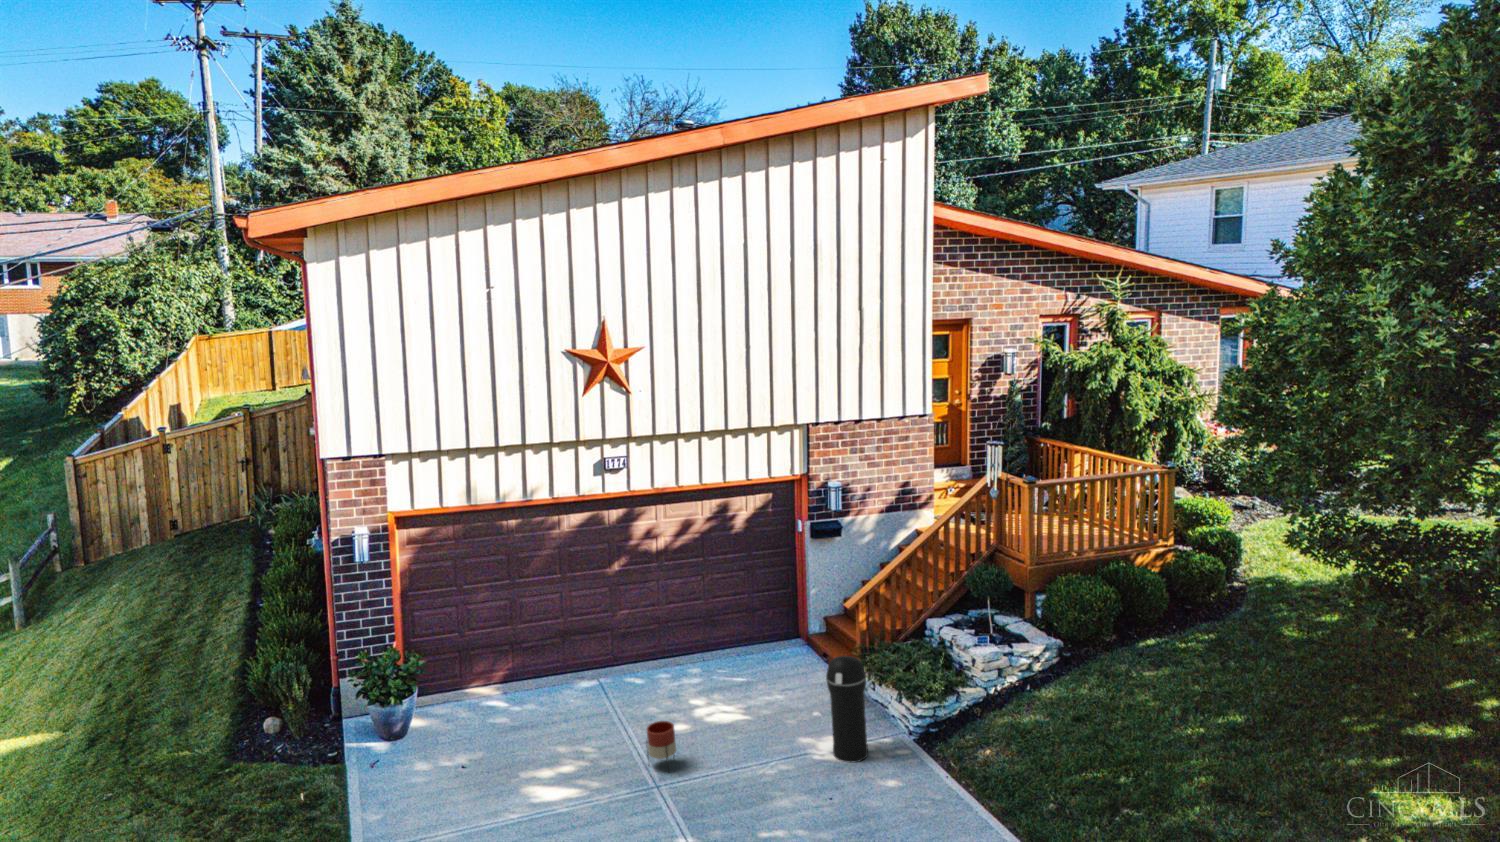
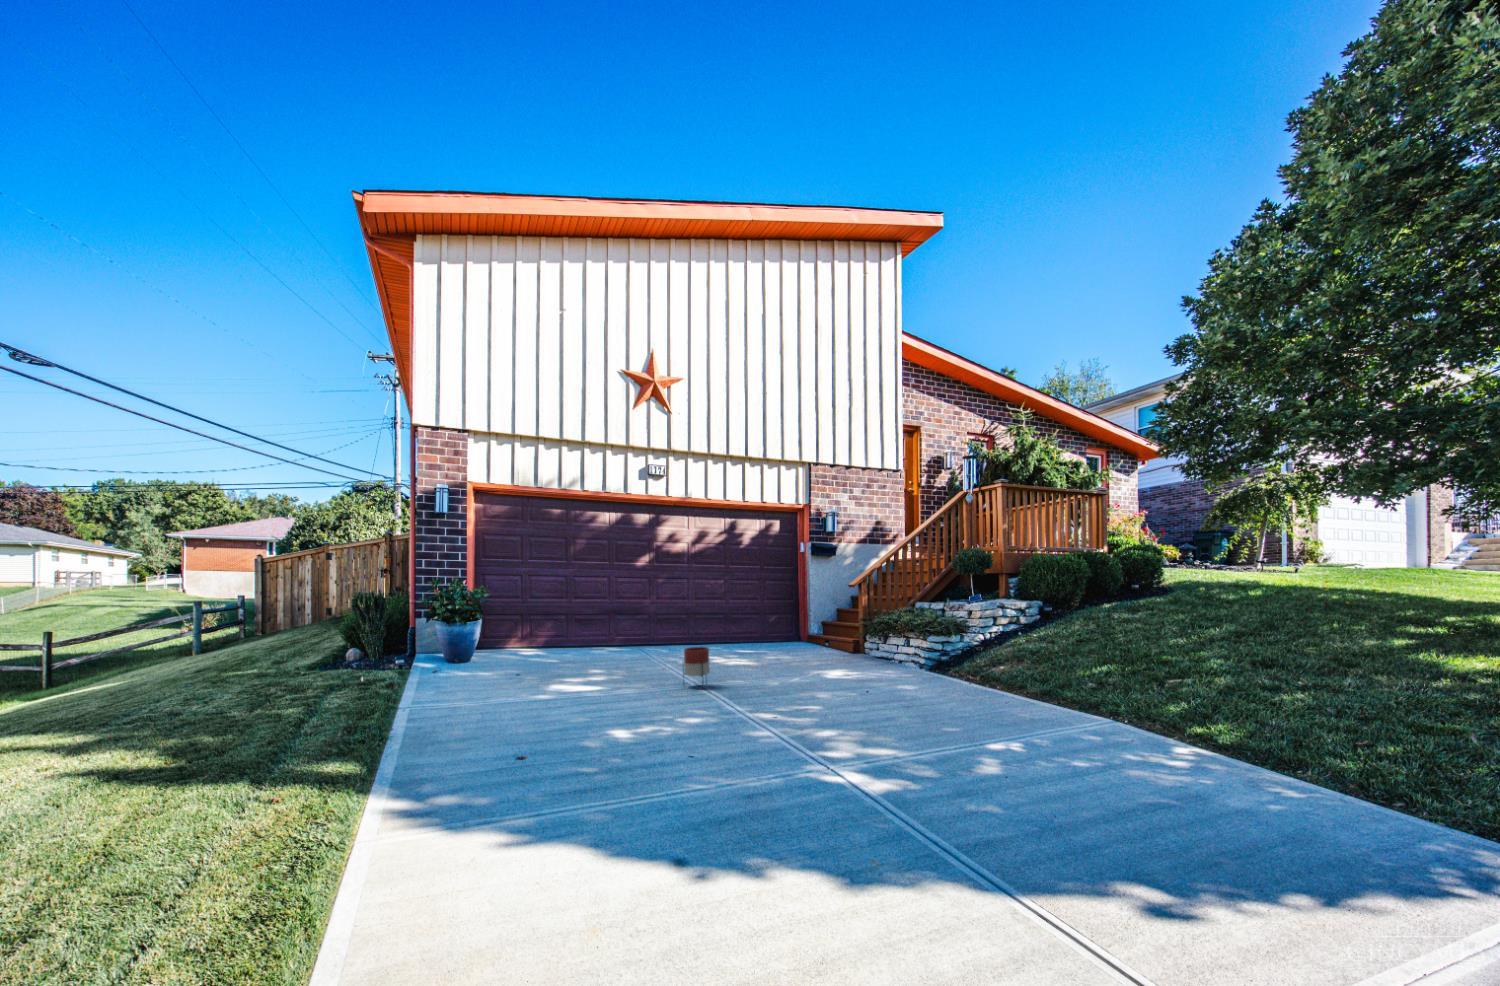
trash can: present [826,656,868,762] -> none [844,590,881,688]

